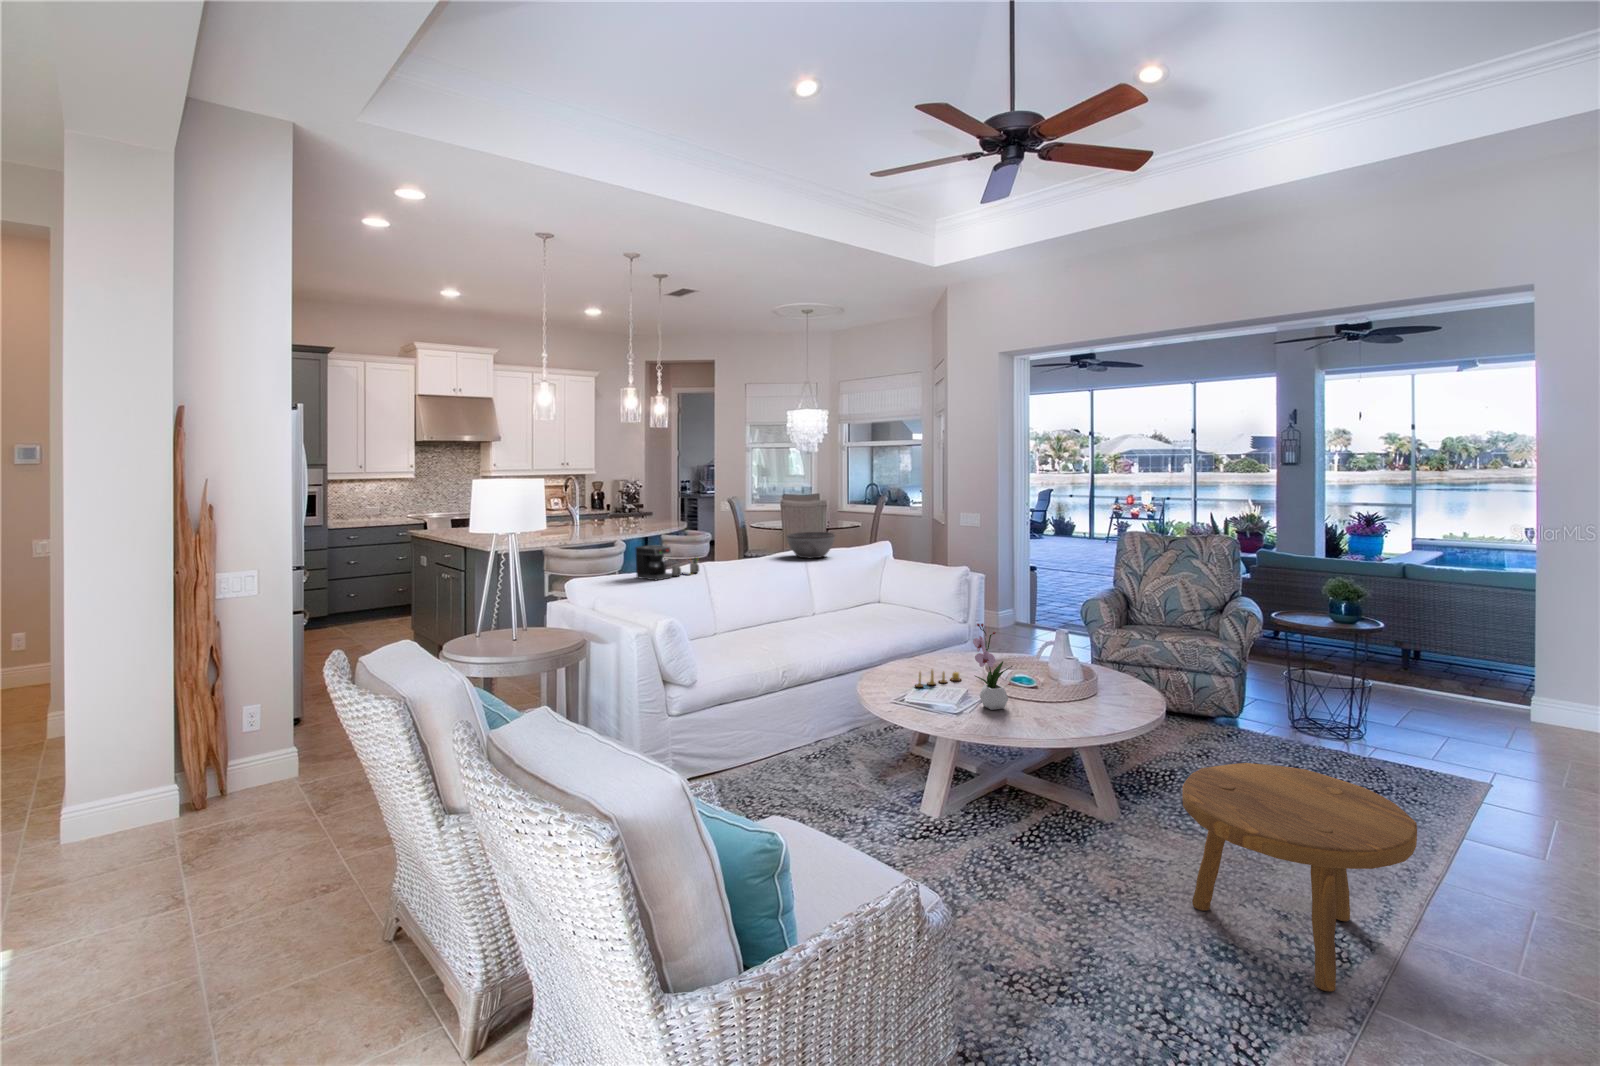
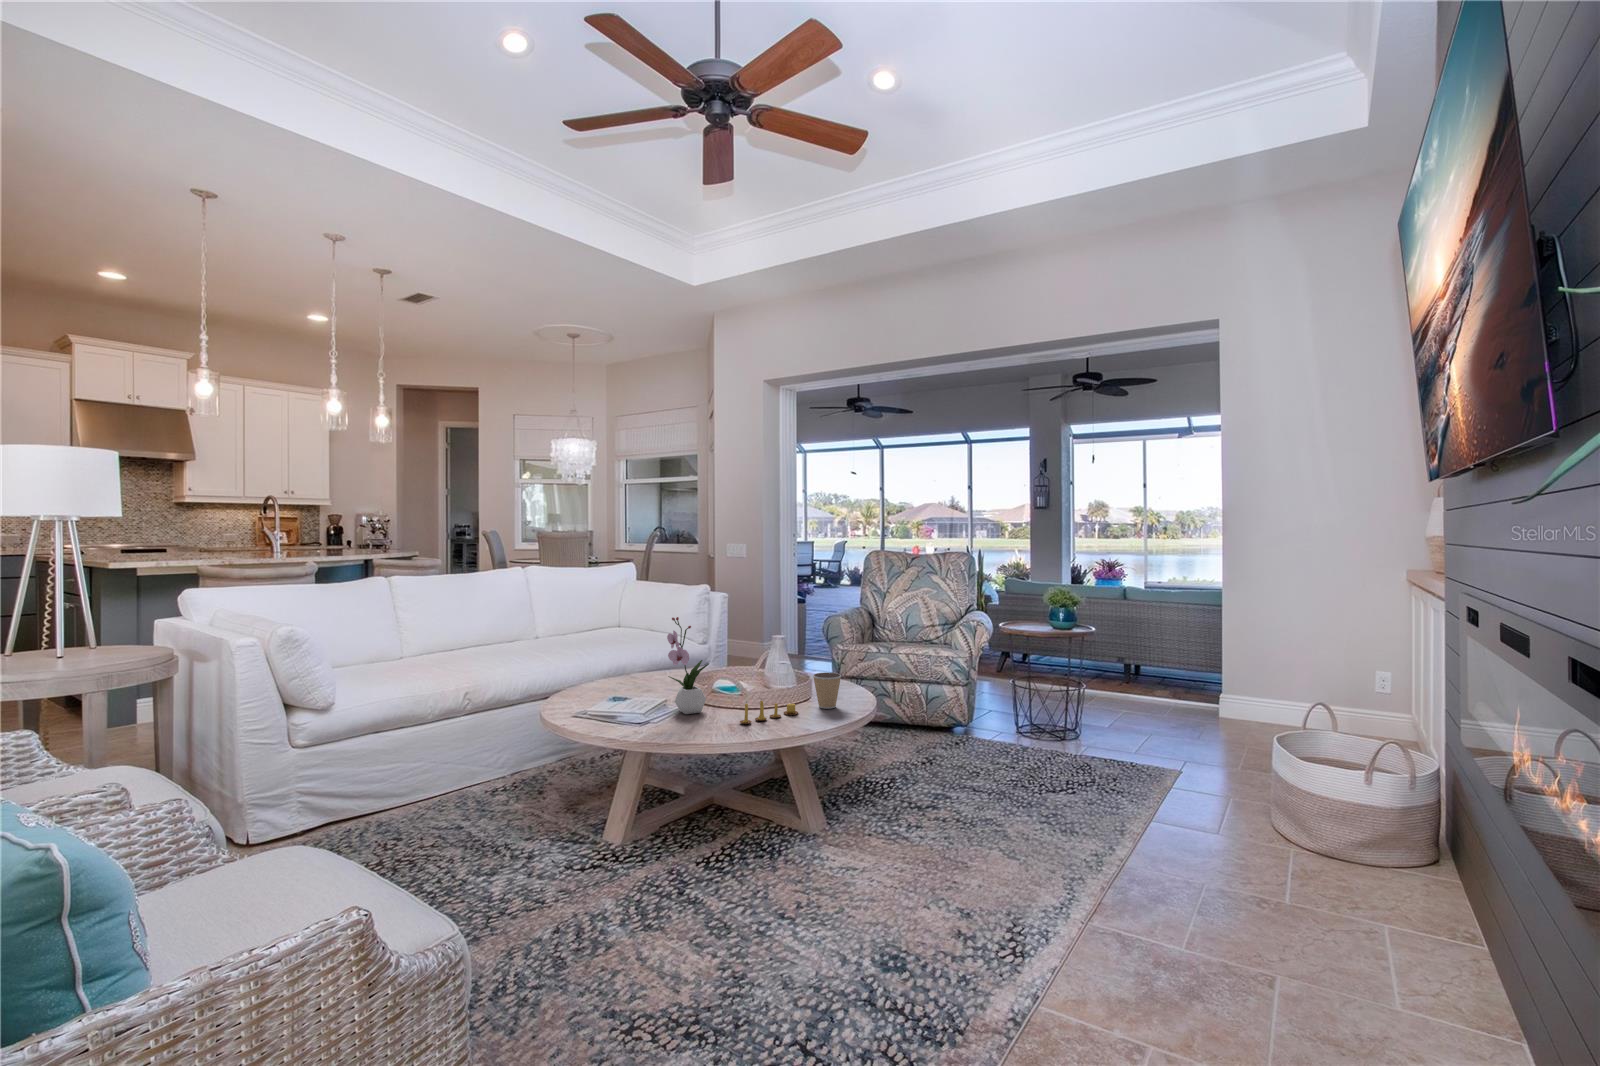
bowl: present [787,532,835,558] -> none [515,551,573,577]
coffee maker: present [636,545,699,580] -> none [302,552,391,591]
candle: present [915,670,961,687] -> present [740,701,798,724]
coffee cup: none [1108,676,1137,711] -> present [813,673,841,709]
footstool: present [1182,763,1417,992] -> none [855,747,1081,992]

